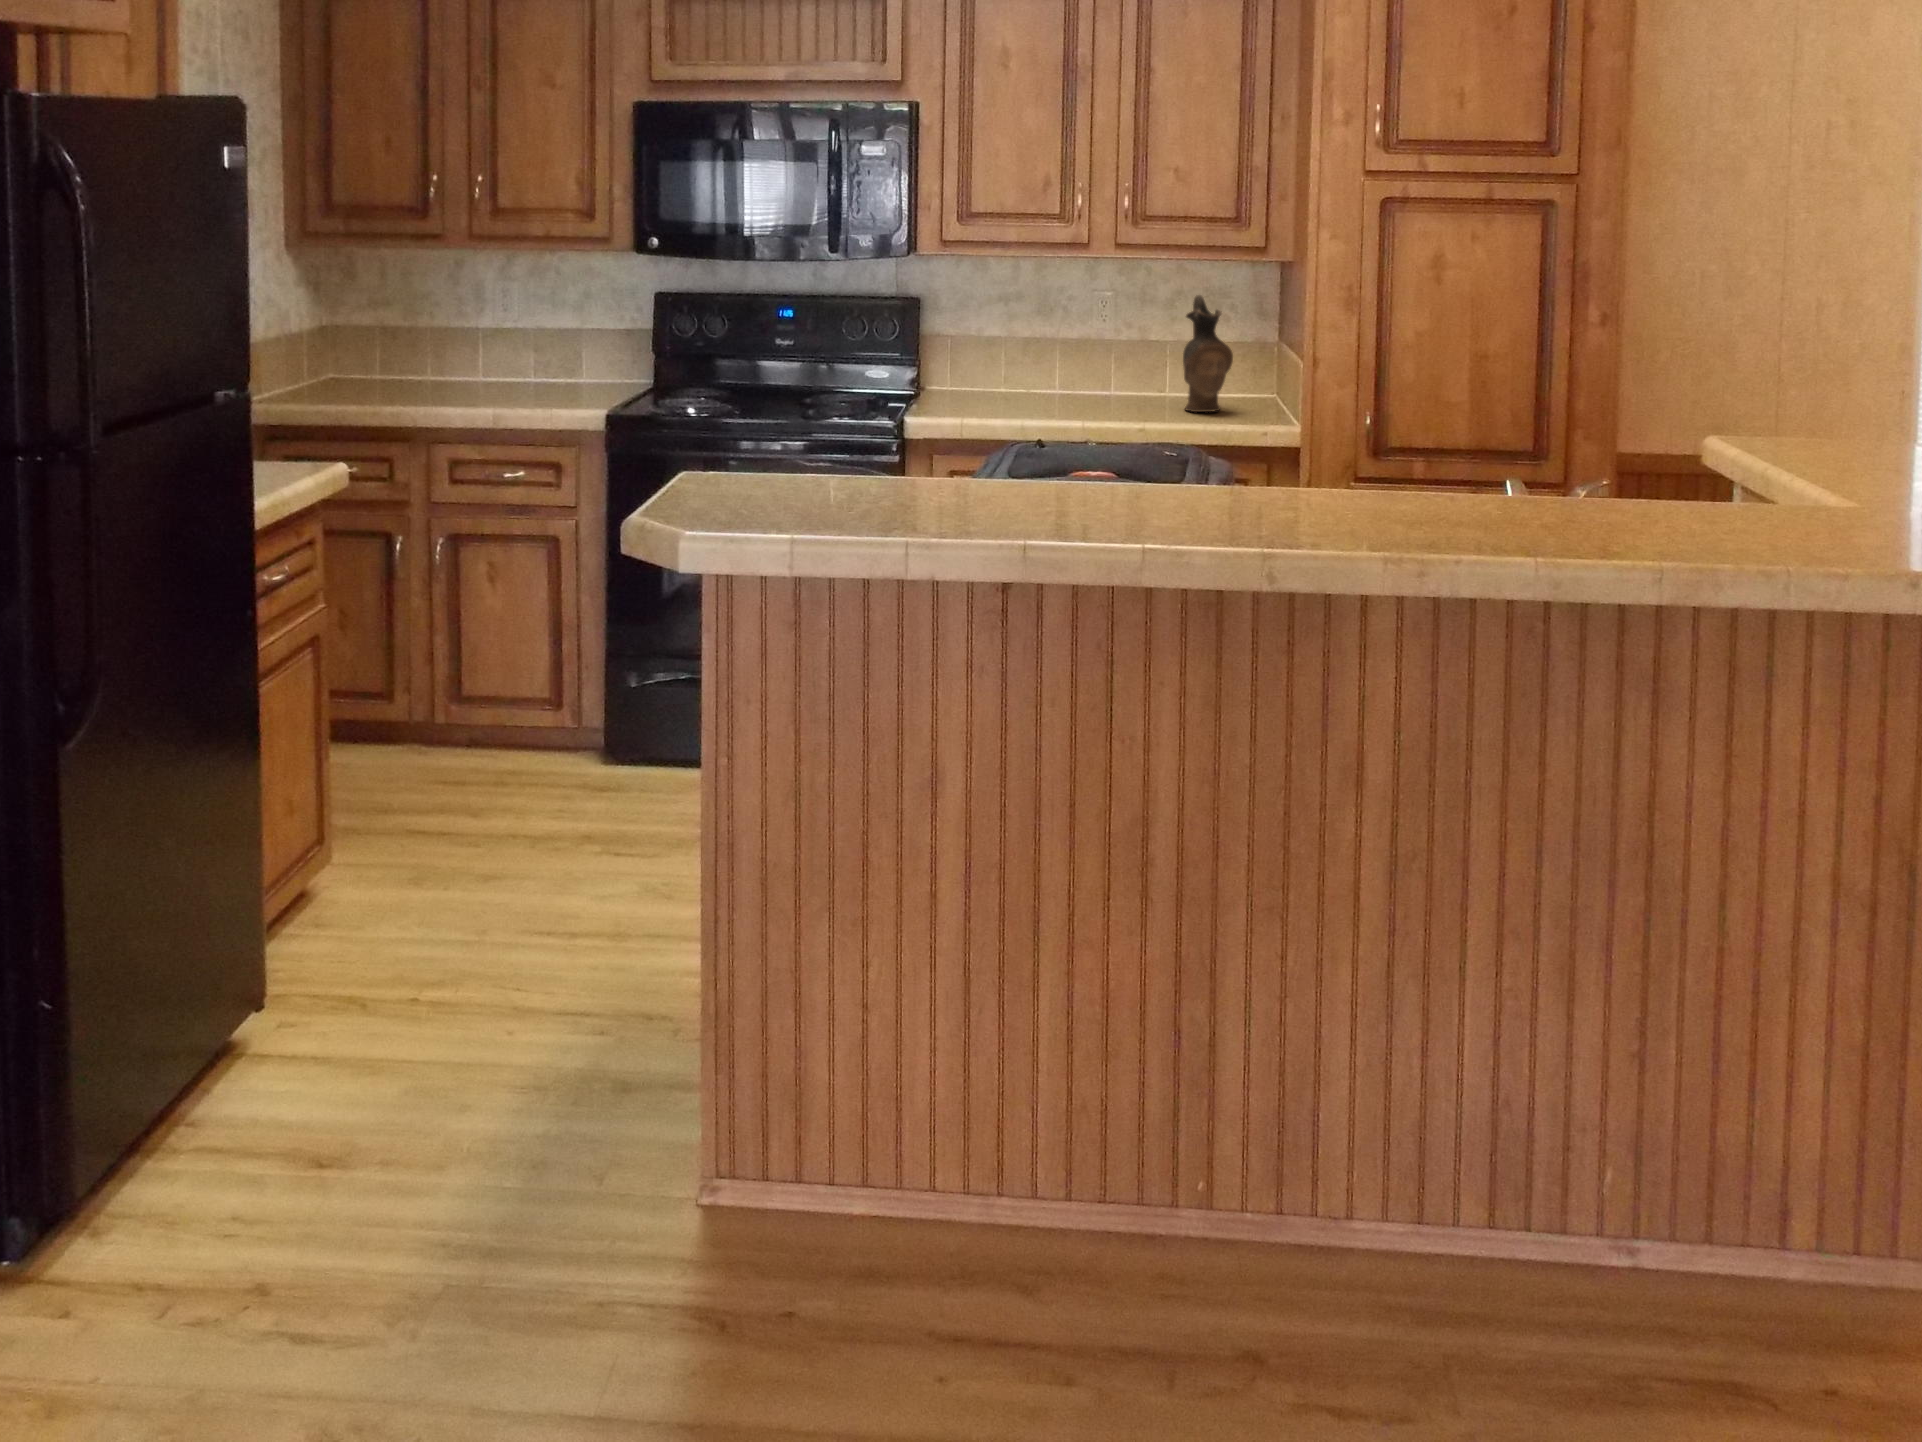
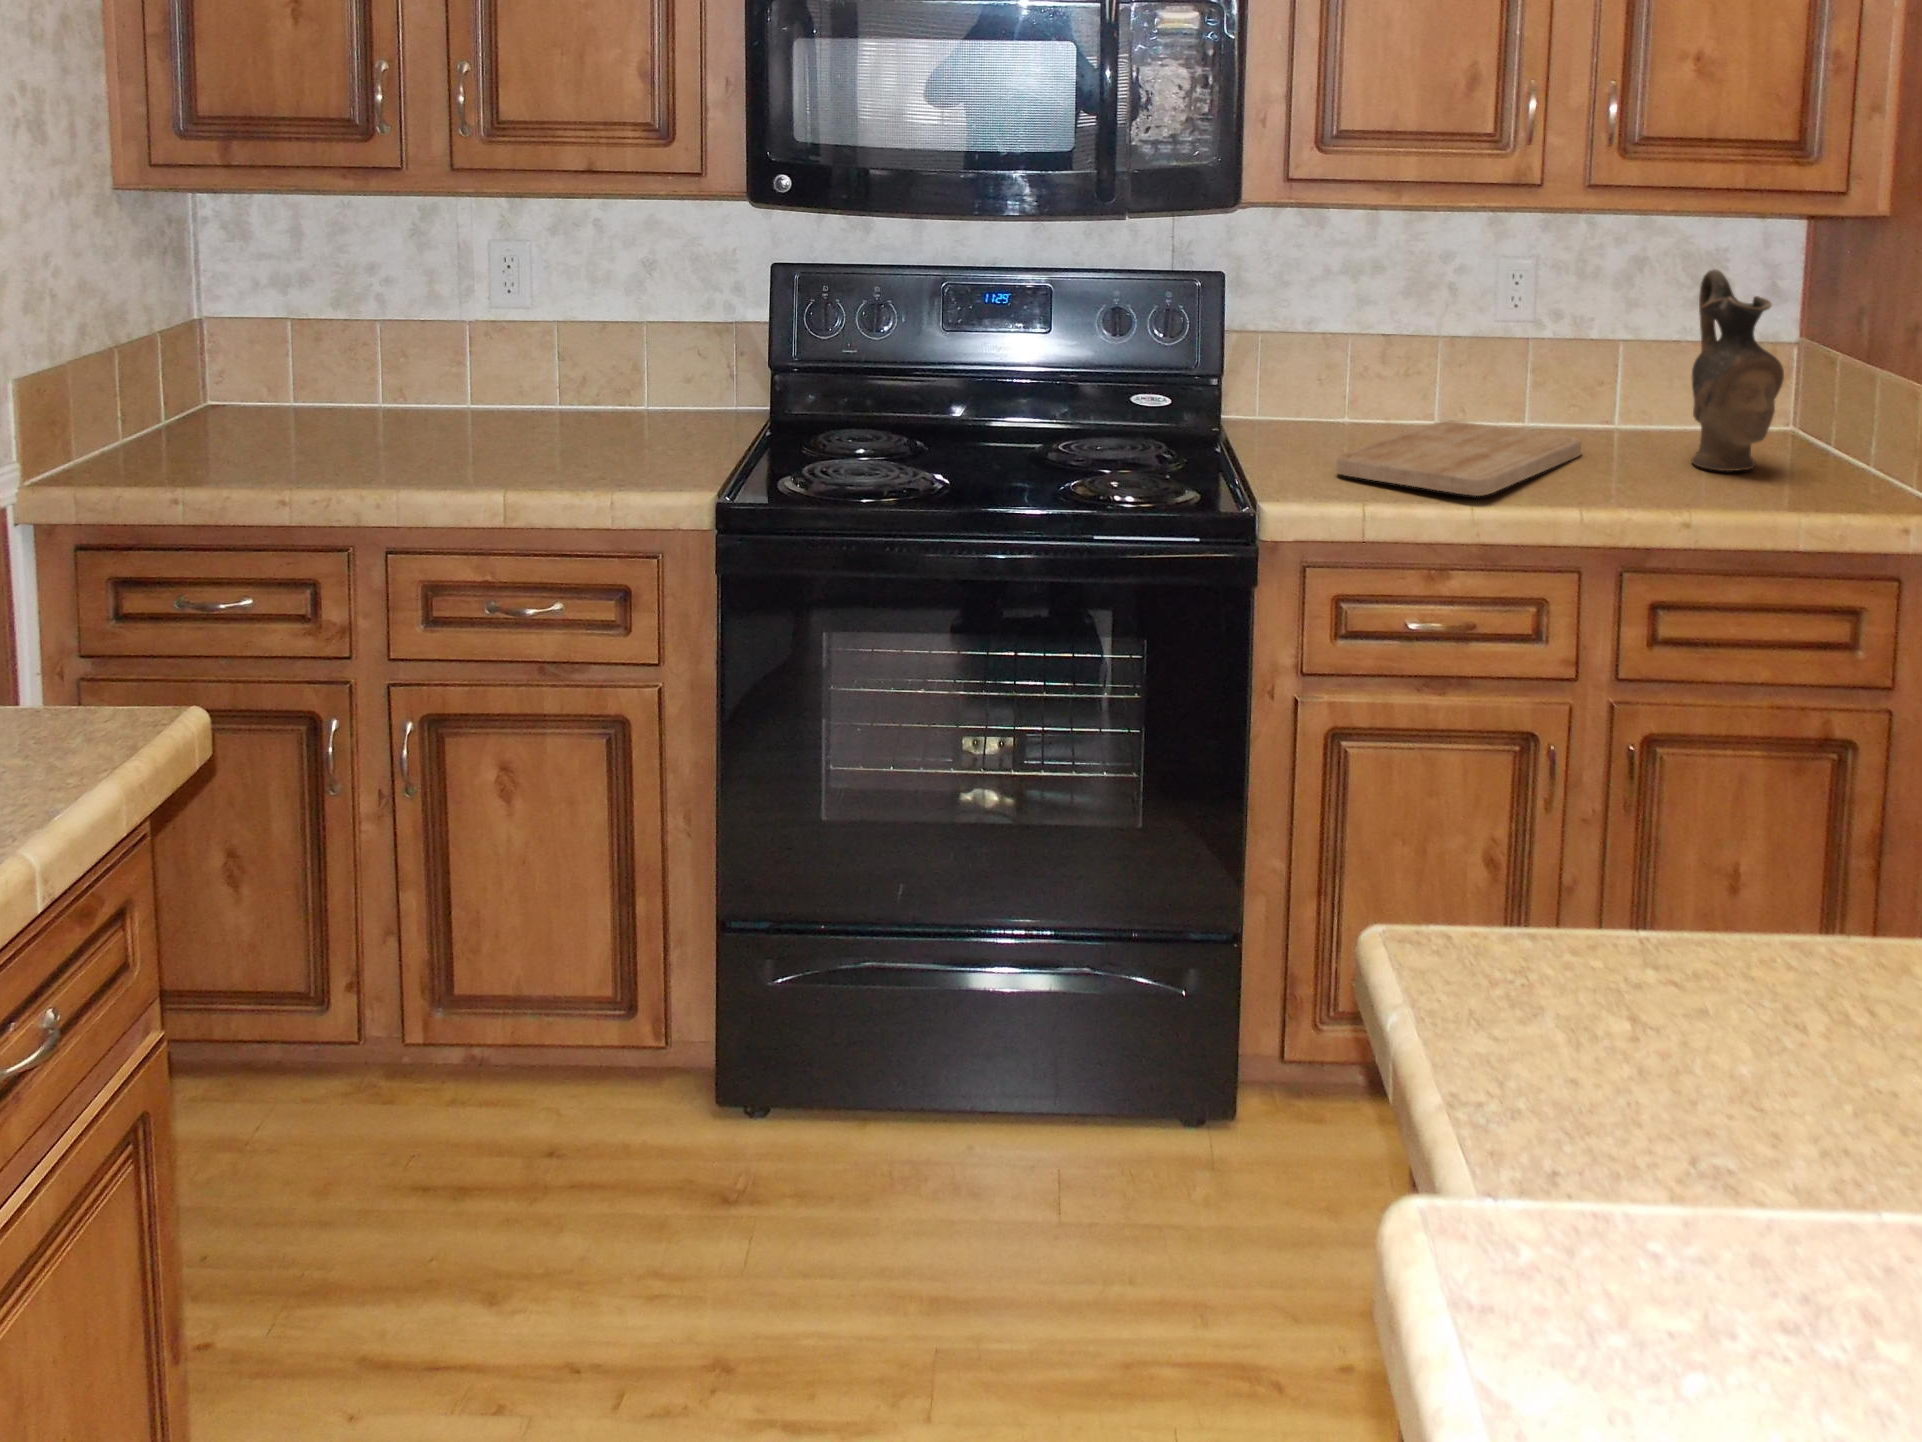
cutting board: none [966,388,1123,418] -> present [1337,421,1581,496]

